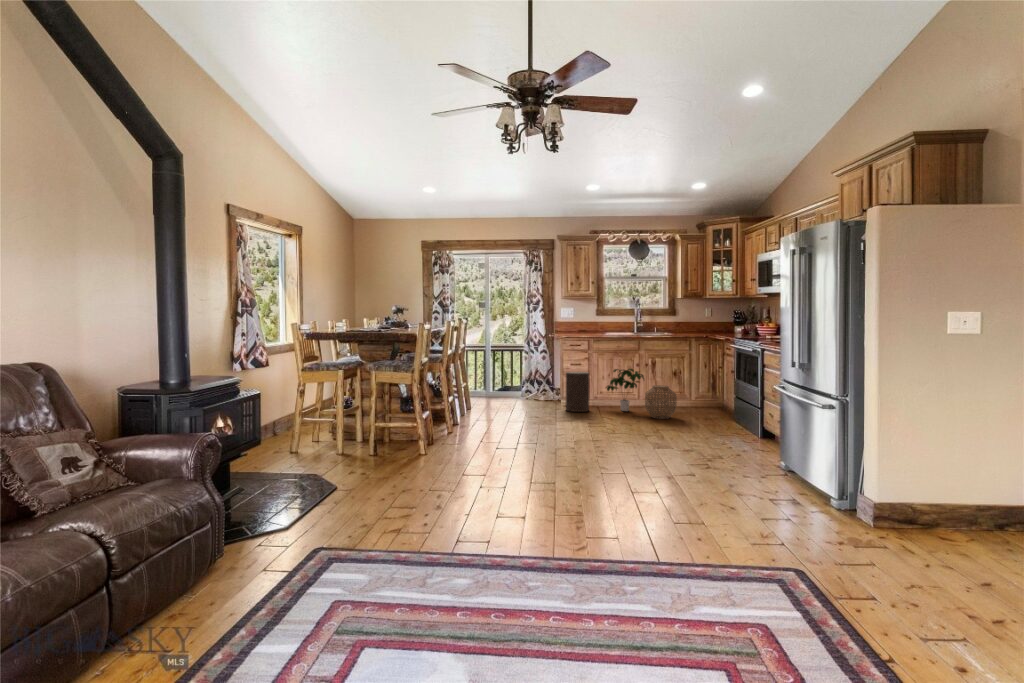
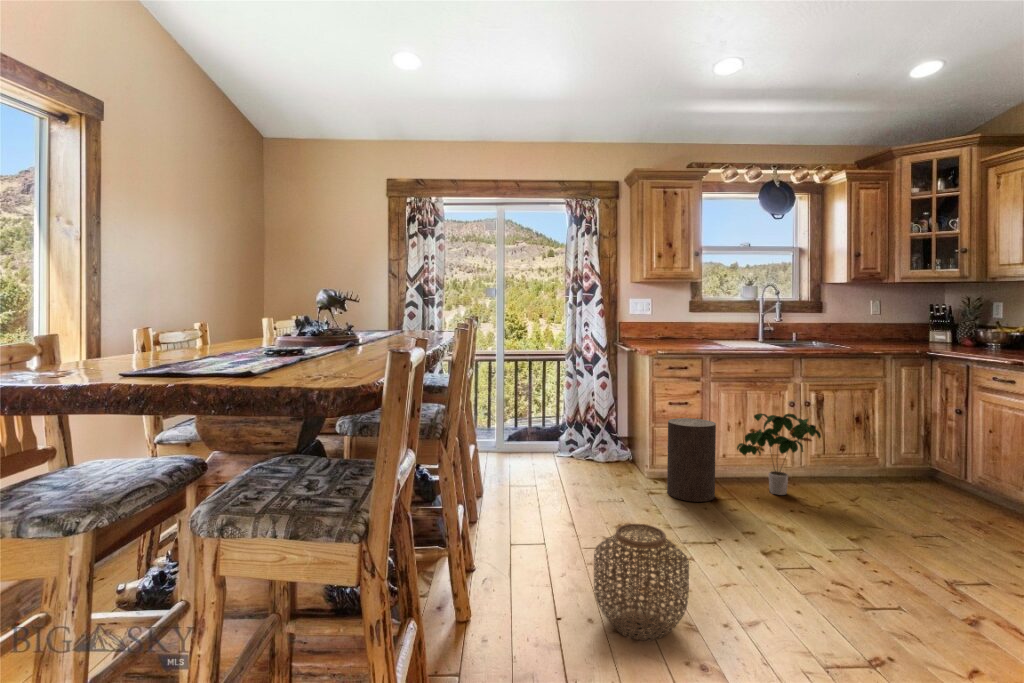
woven basket: present [645,385,677,419] -> present [594,524,689,640]

